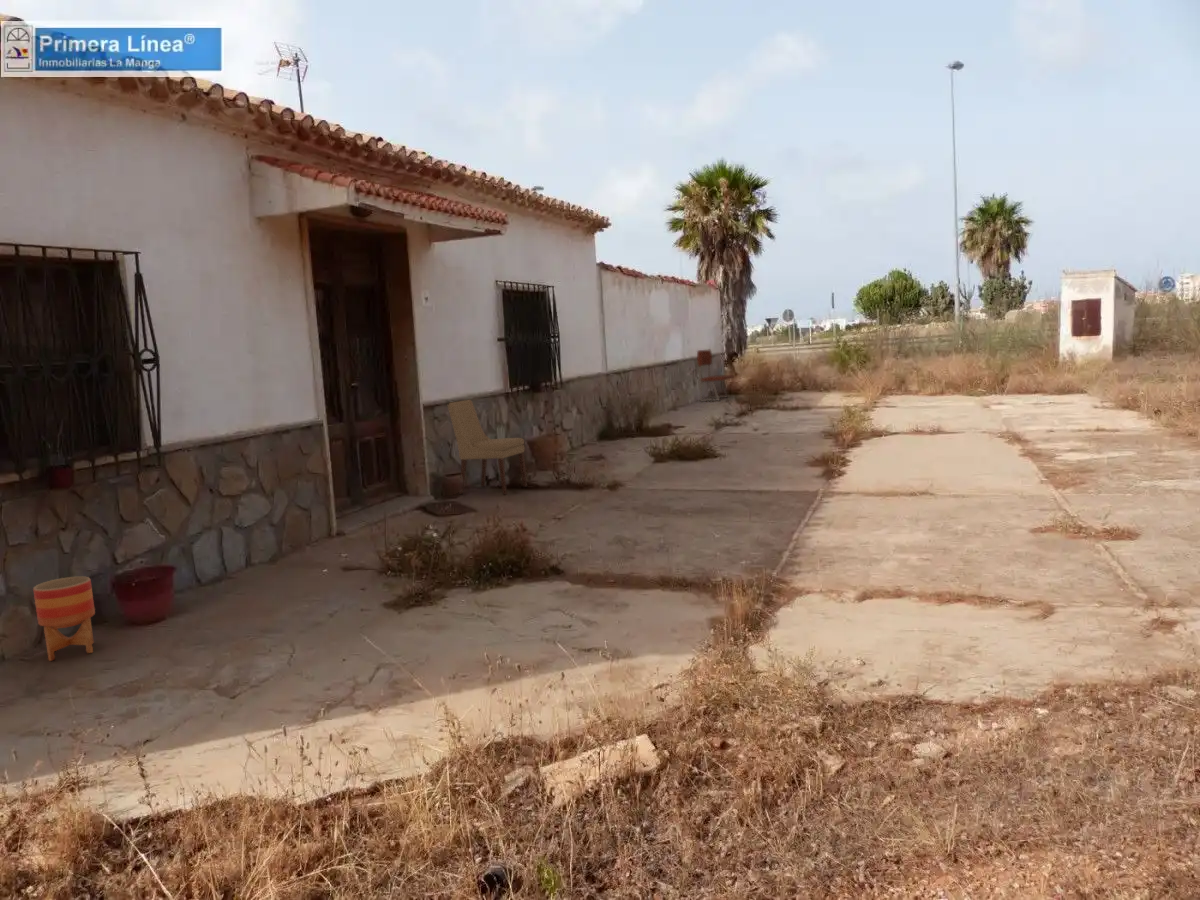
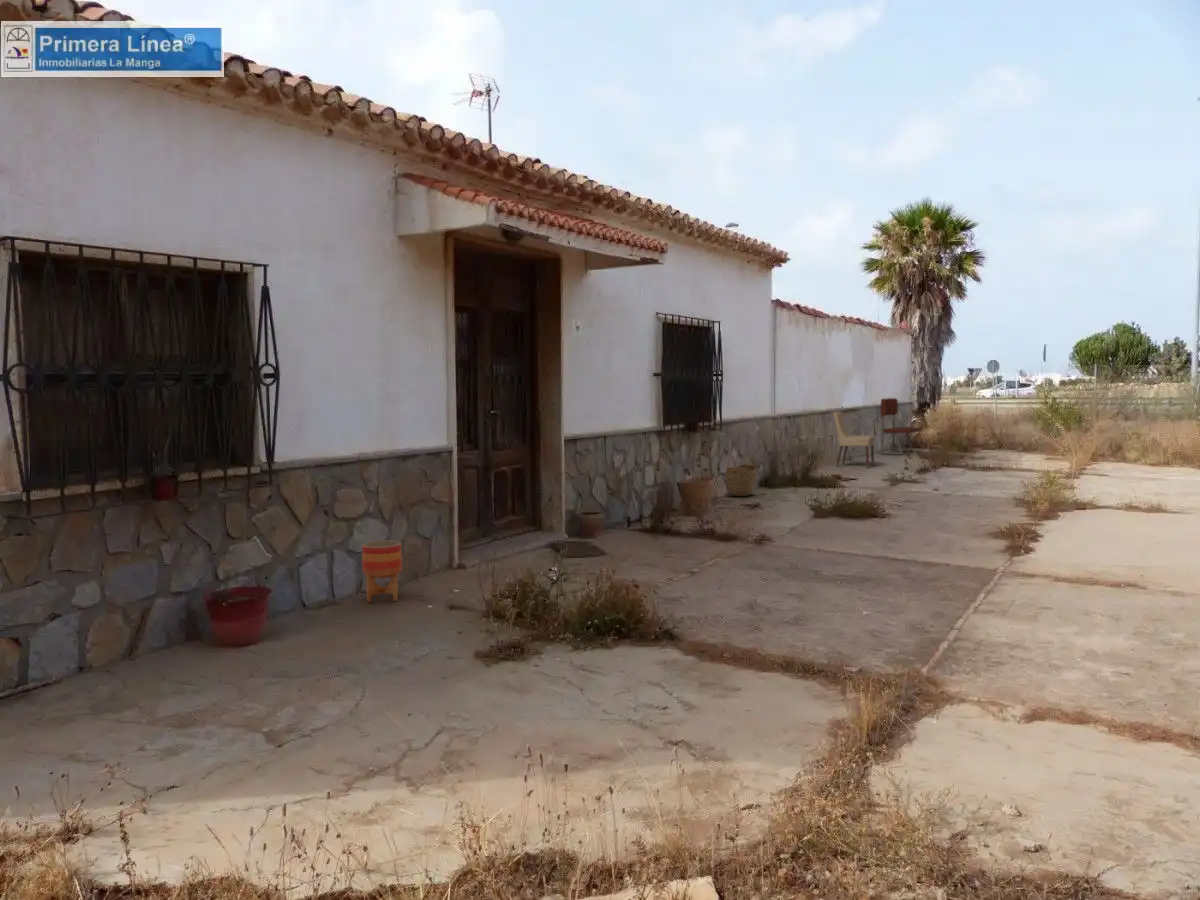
chair: present [448,400,527,495] -> present [833,411,875,468]
woven basket: none [570,411,598,449] -> present [726,456,756,496]
planter: present [34,577,95,661] -> present [362,540,402,602]

